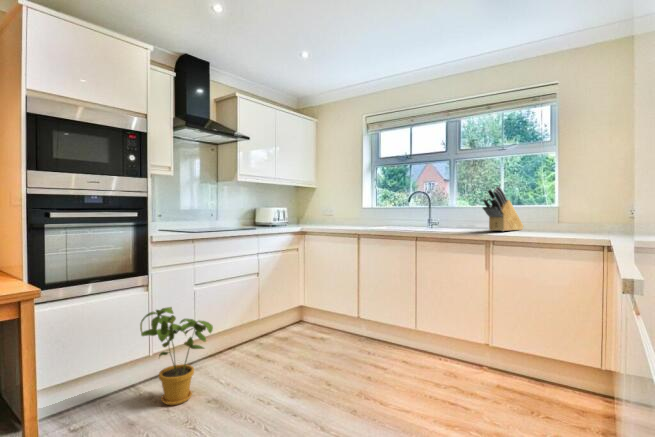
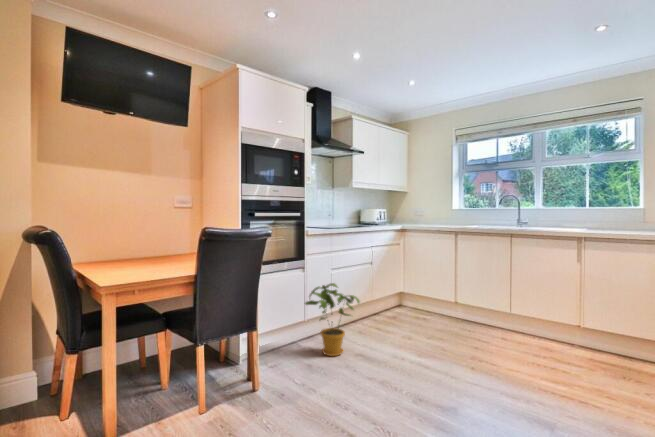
knife block: present [483,187,523,231] -> none [574,191,612,230]

